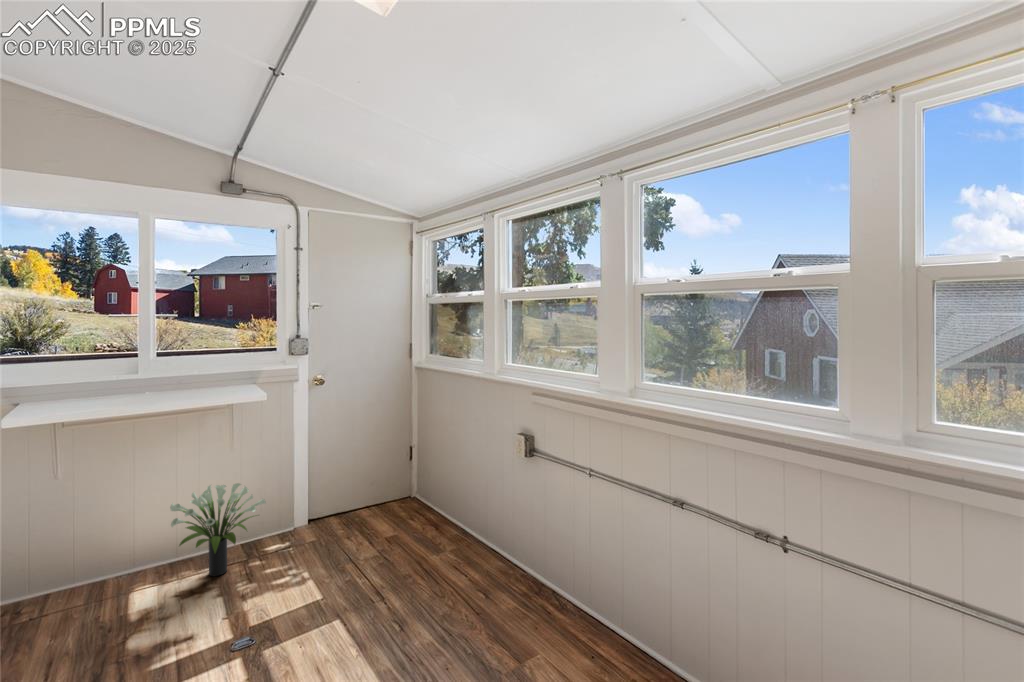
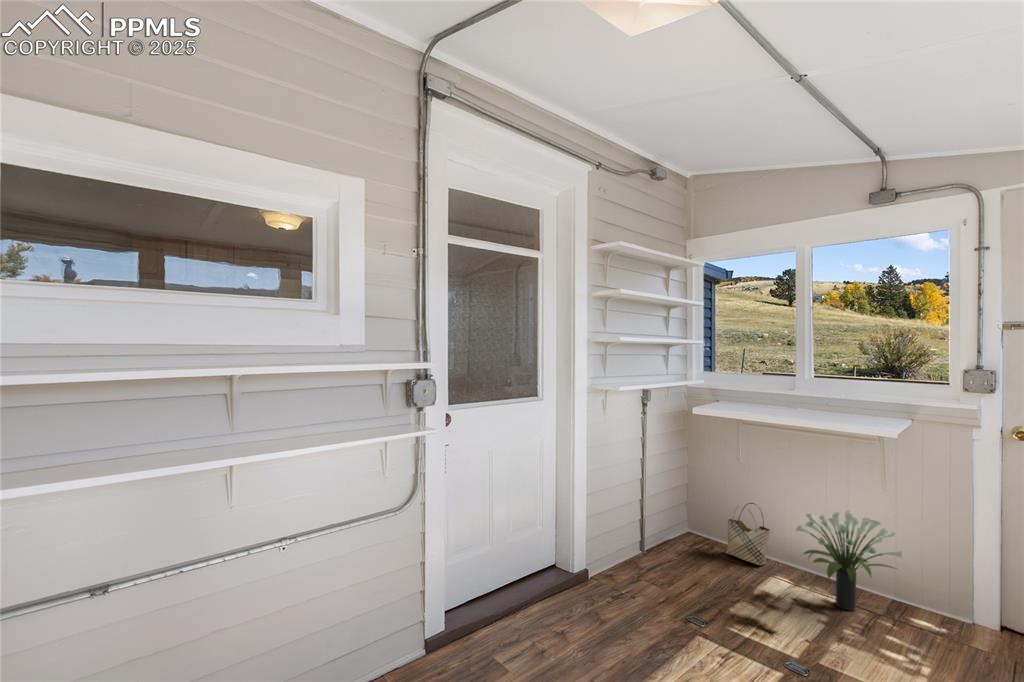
woven basket: none [42,525,112,607] -> present [726,503,770,565]

